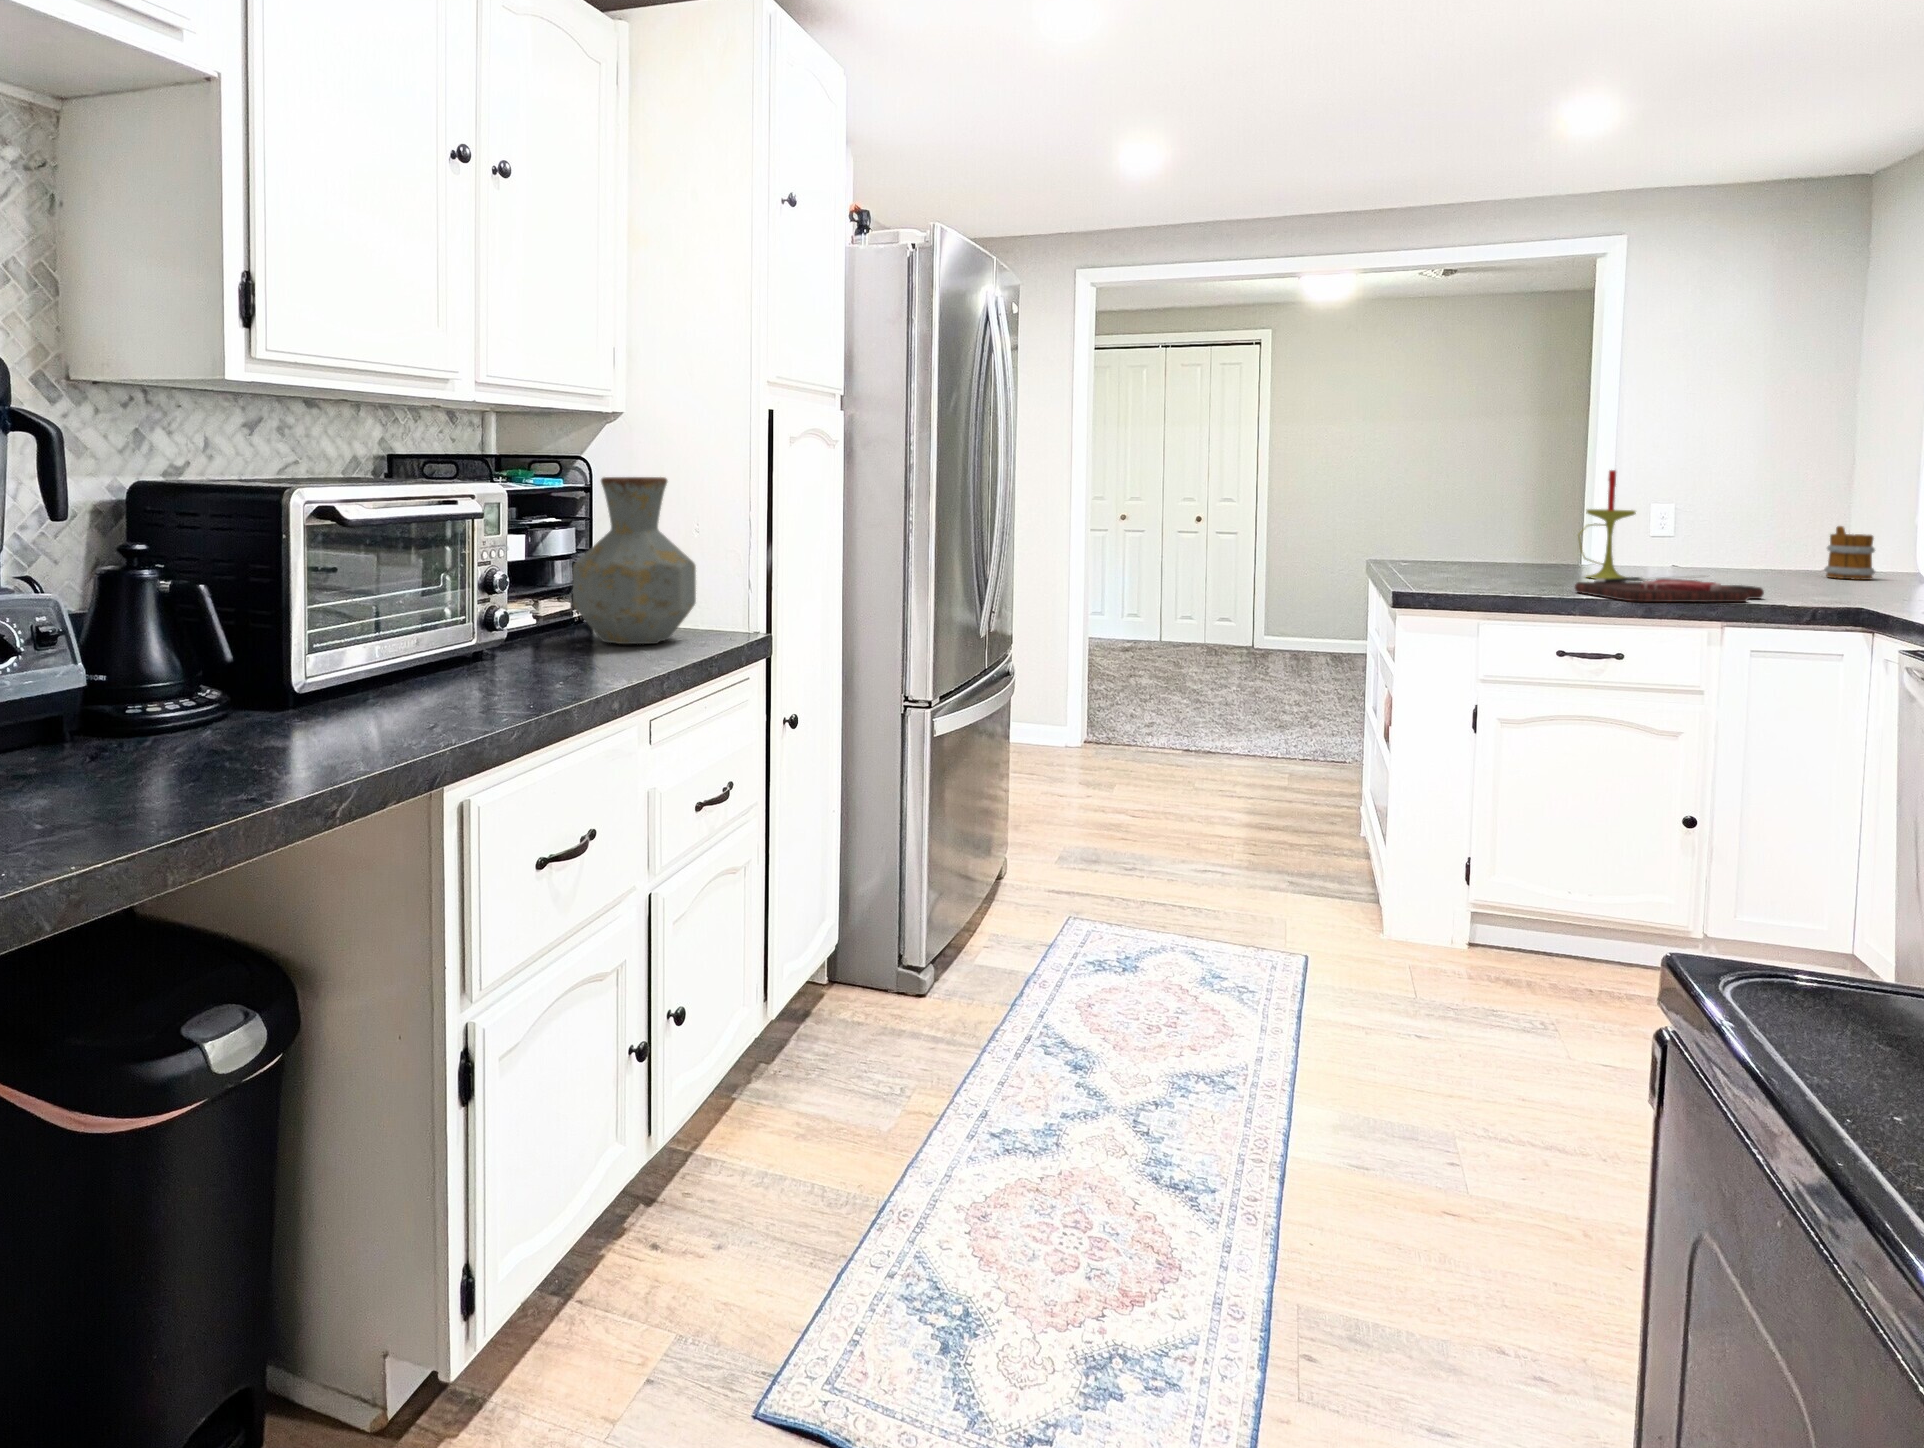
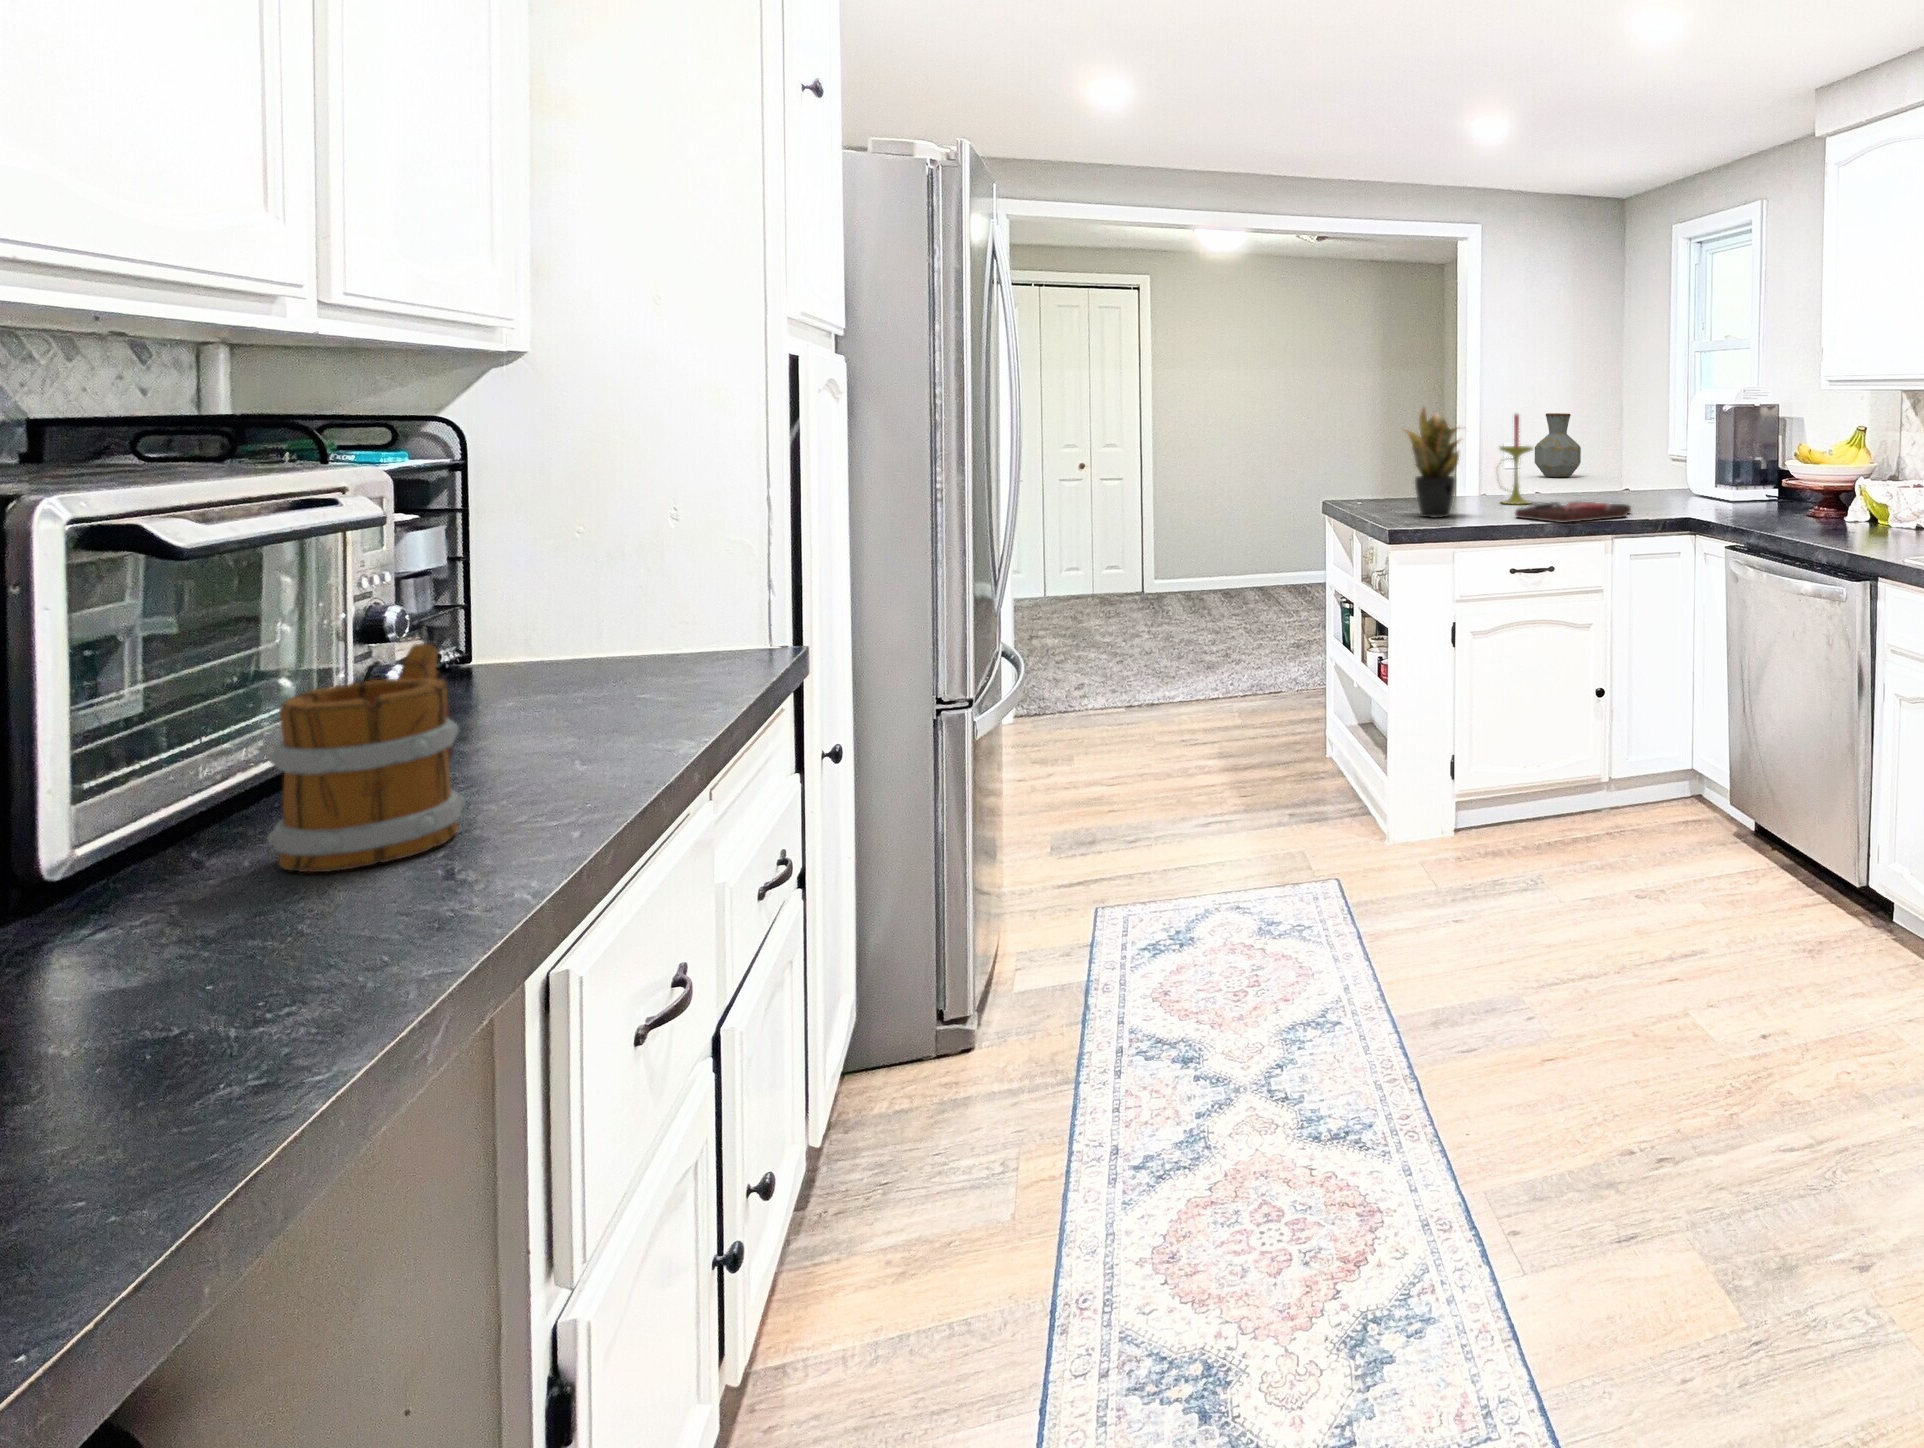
potted plant: none [1426,455,1525,586] -> present [1405,408,1459,517]
vase: present [573,477,696,644] -> present [1535,413,1581,477]
mug: present [1825,526,1875,580] -> present [268,643,465,872]

